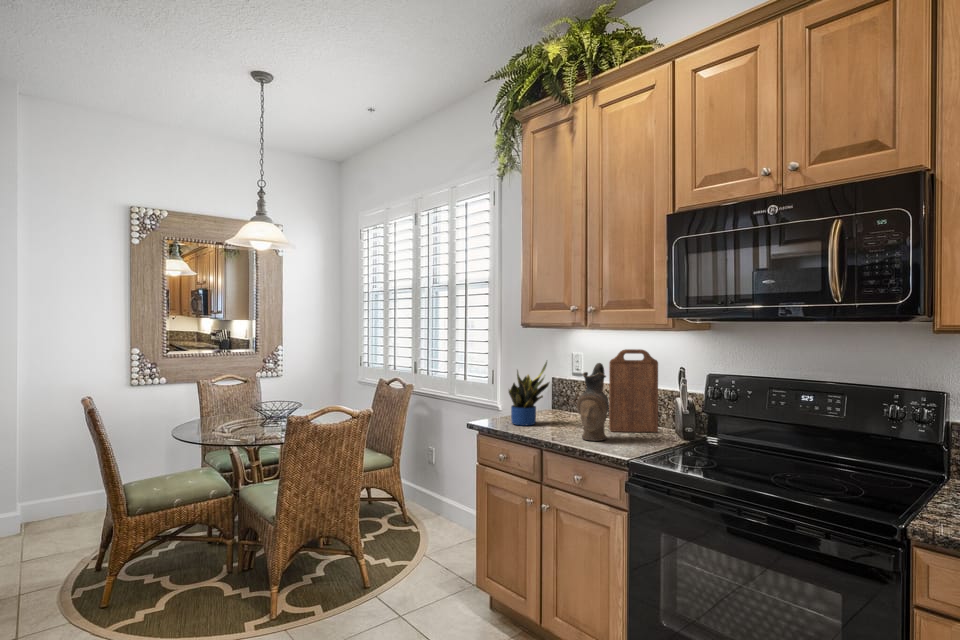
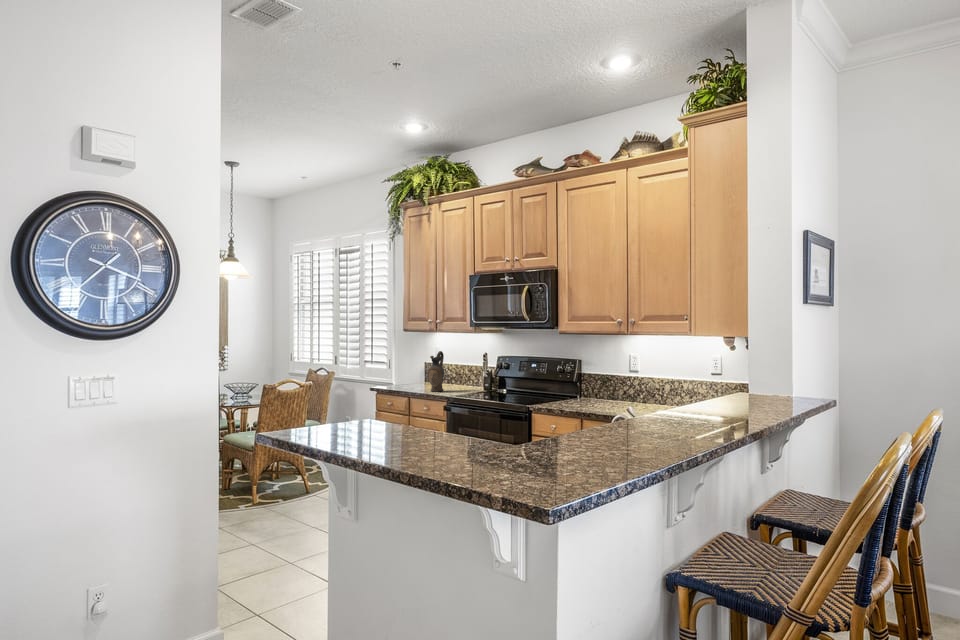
cutting board: present [609,349,658,432] -> none [448,344,474,389]
potted plant: present [509,362,549,425] -> none [394,350,417,388]

